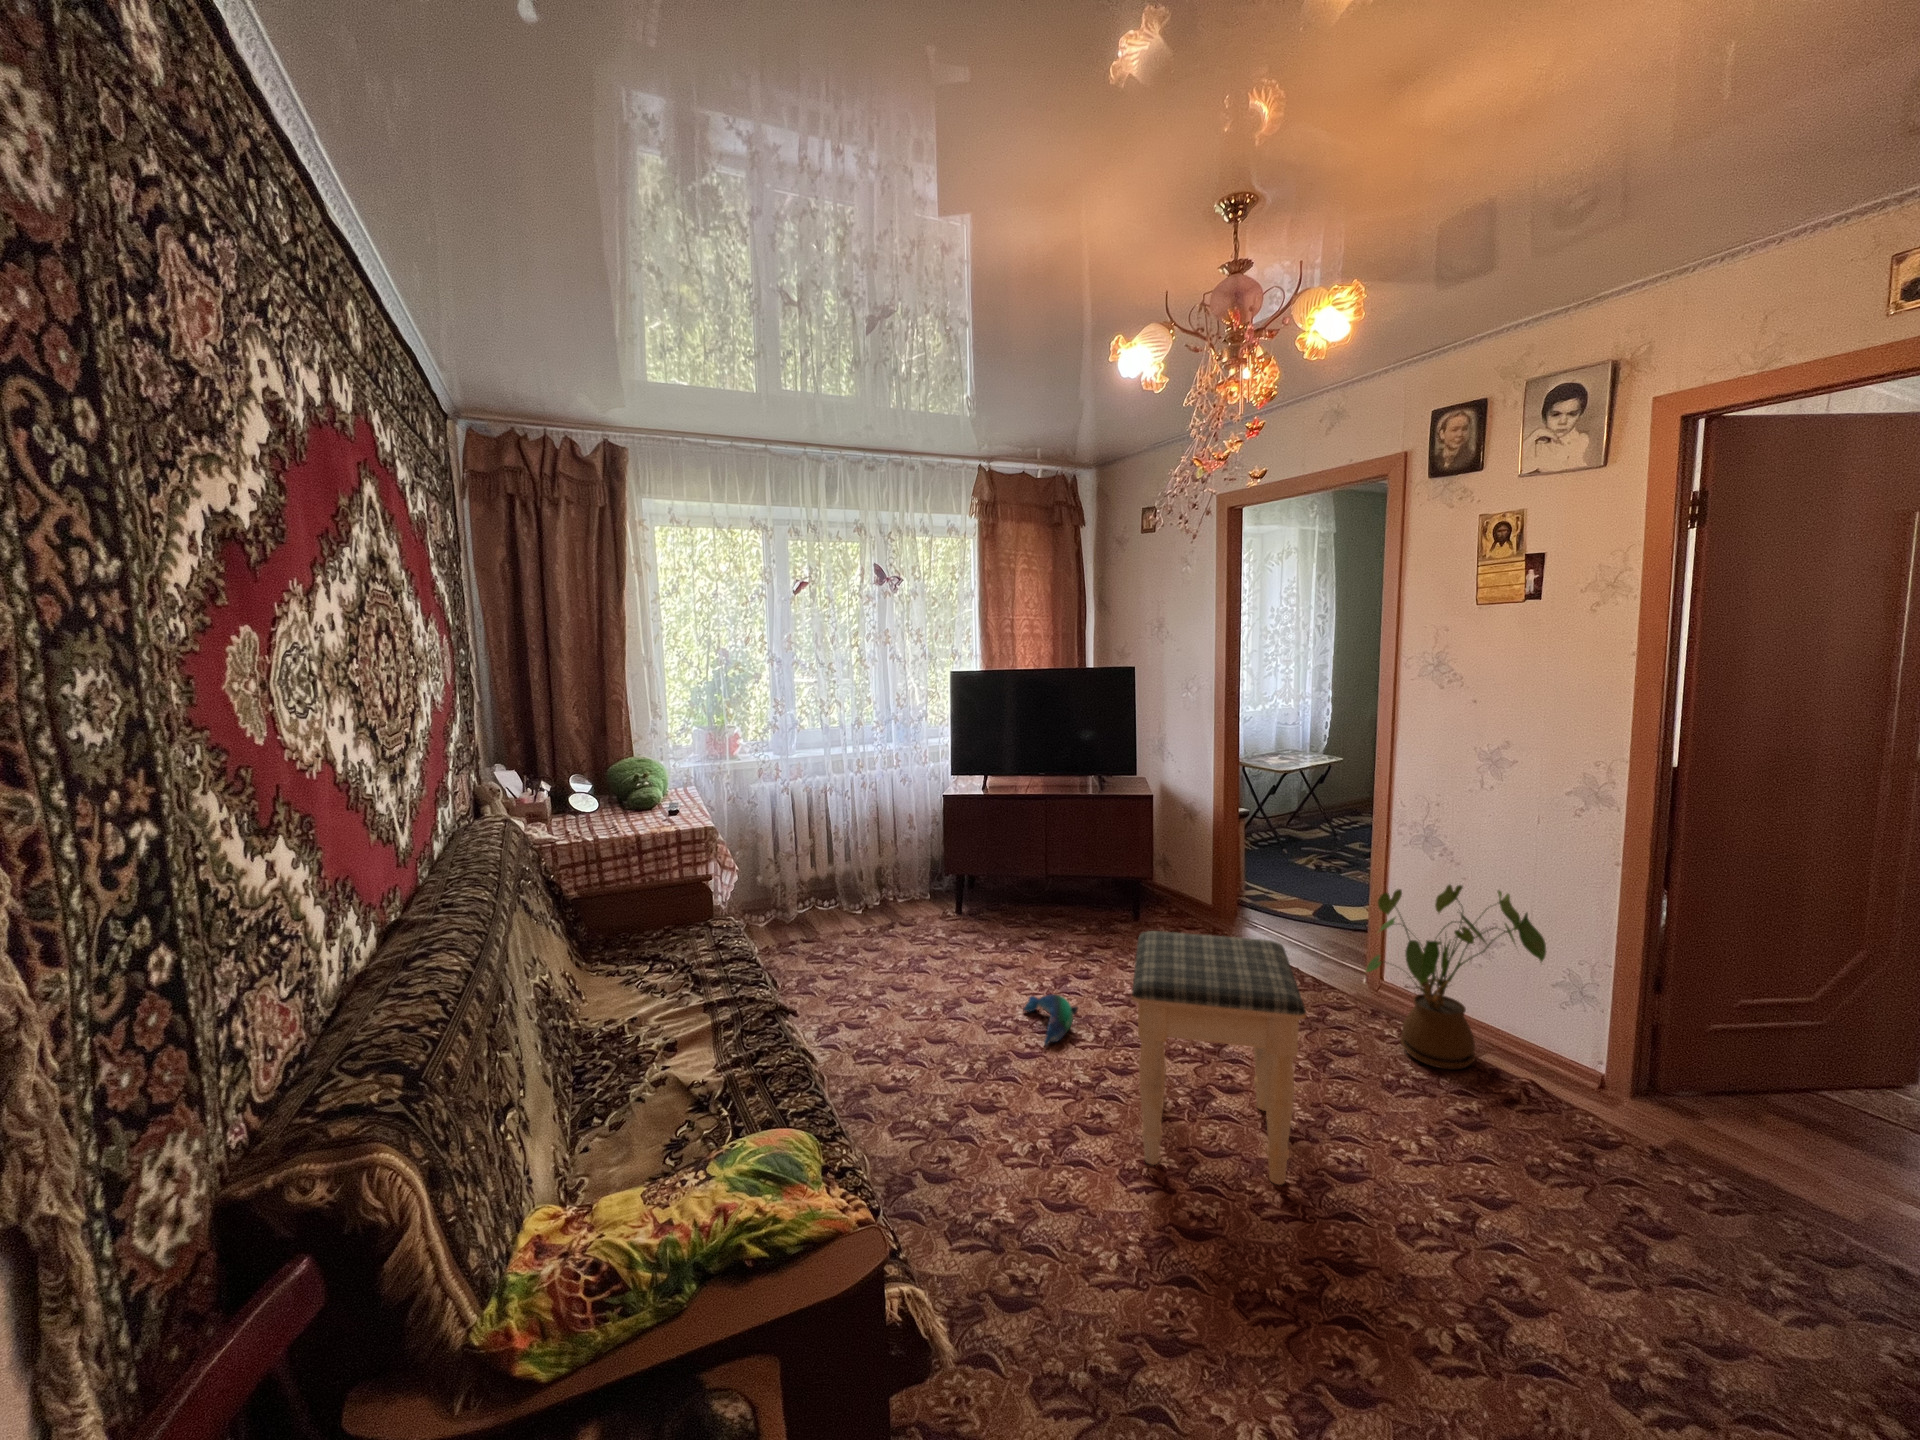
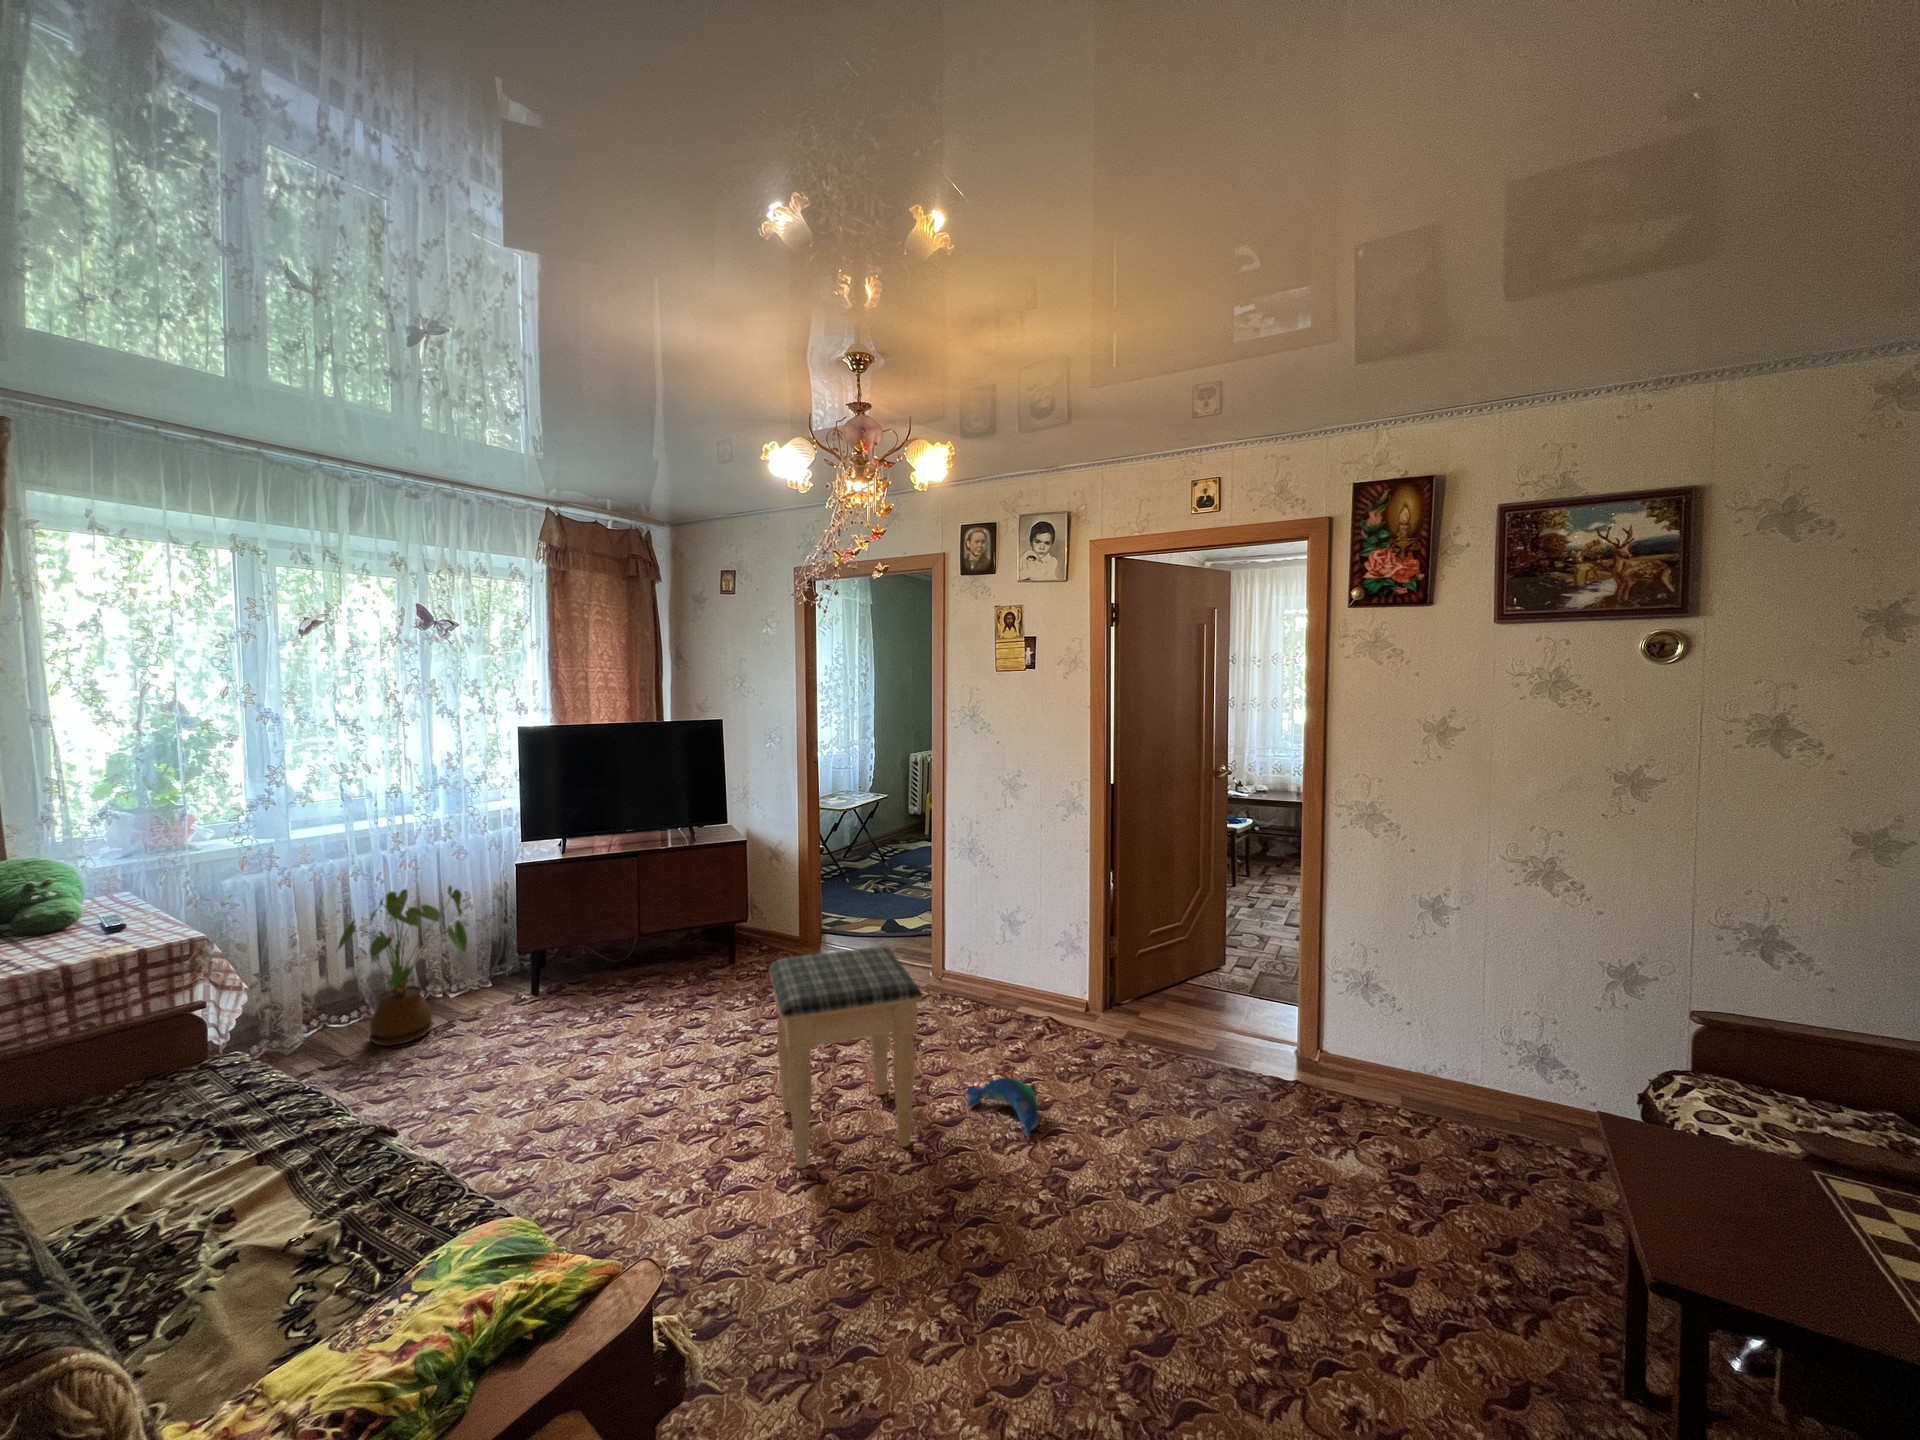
house plant: present [1366,885,1546,1069] -> present [338,886,467,1046]
plush toy: present [1024,994,1078,1045] -> present [966,1078,1039,1137]

